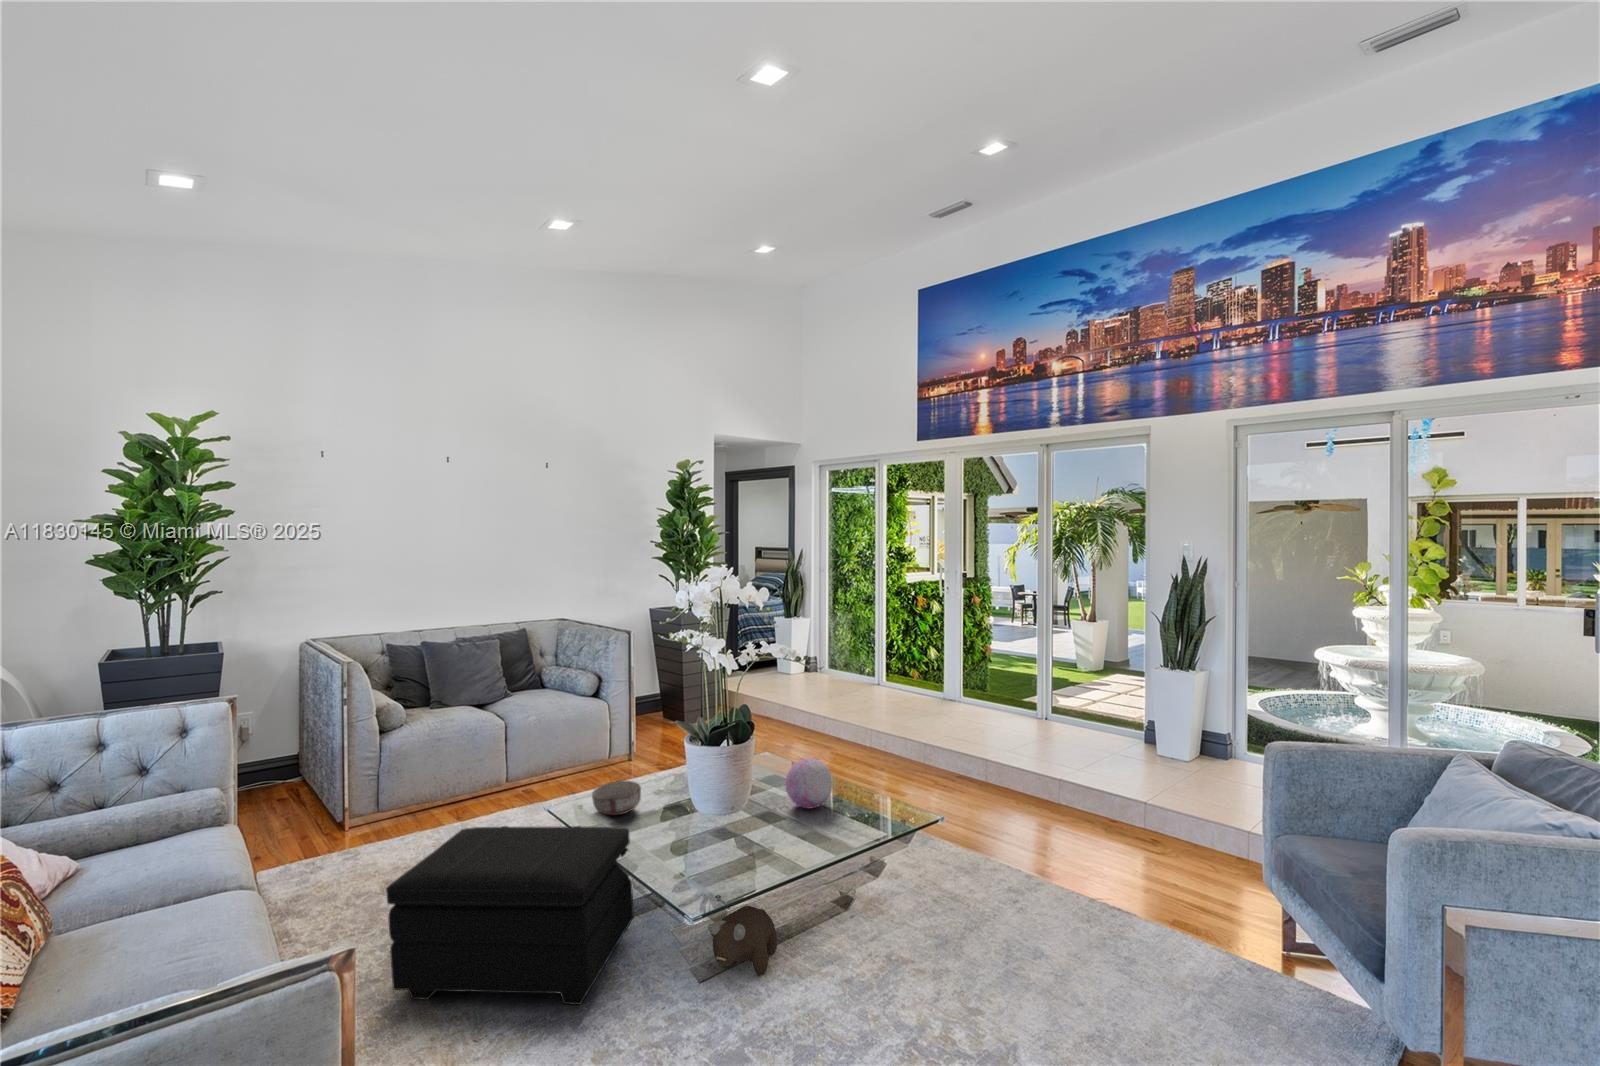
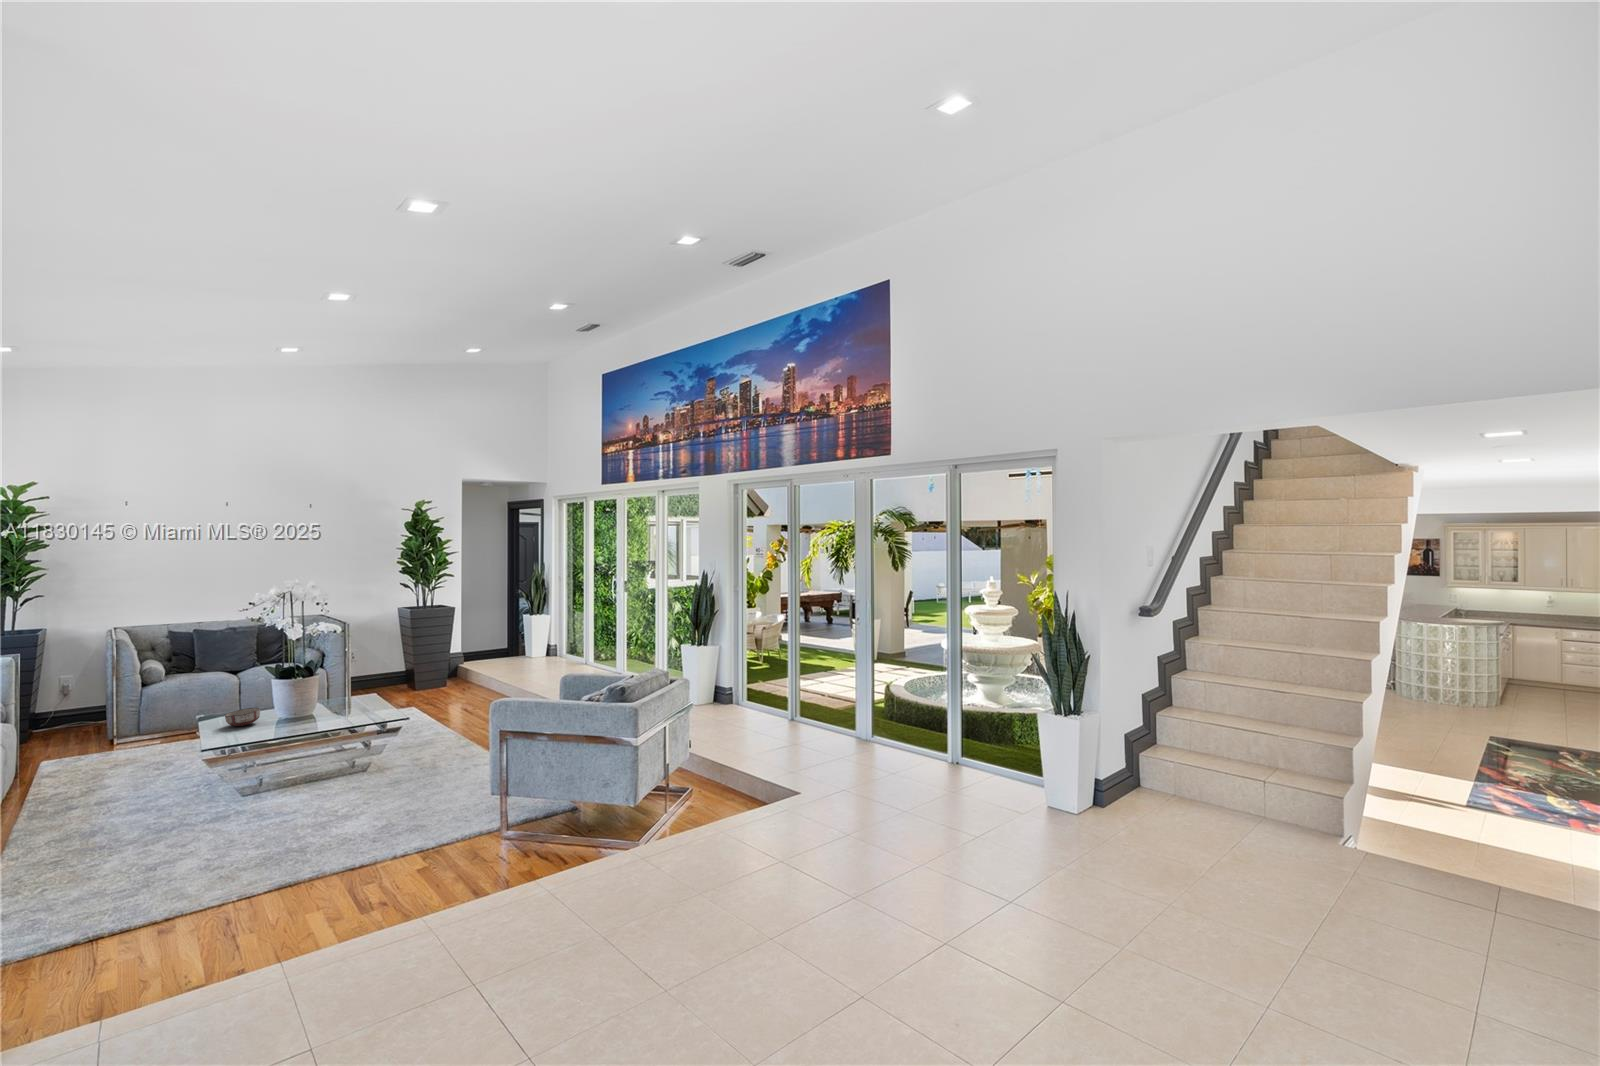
decorative orb: present [785,758,833,808] -> none [344,693,377,722]
footstool: present [386,826,634,1005] -> none [61,728,227,813]
plush toy: present [708,906,777,976] -> none [239,766,294,801]

